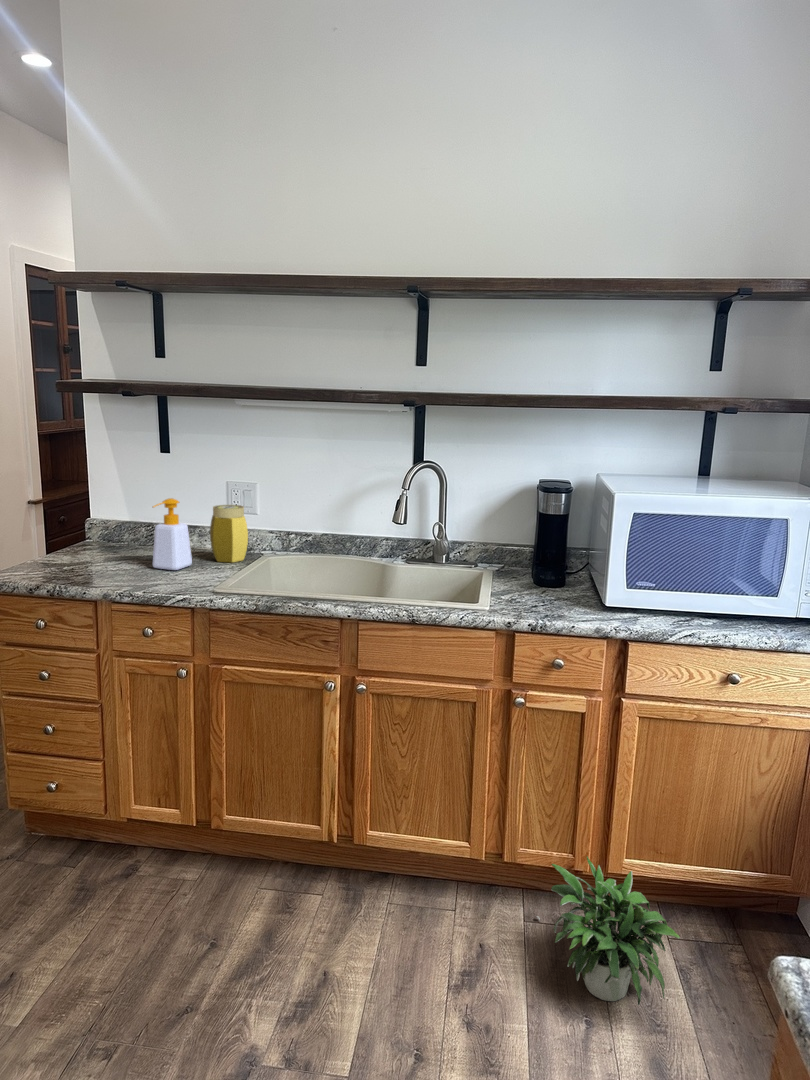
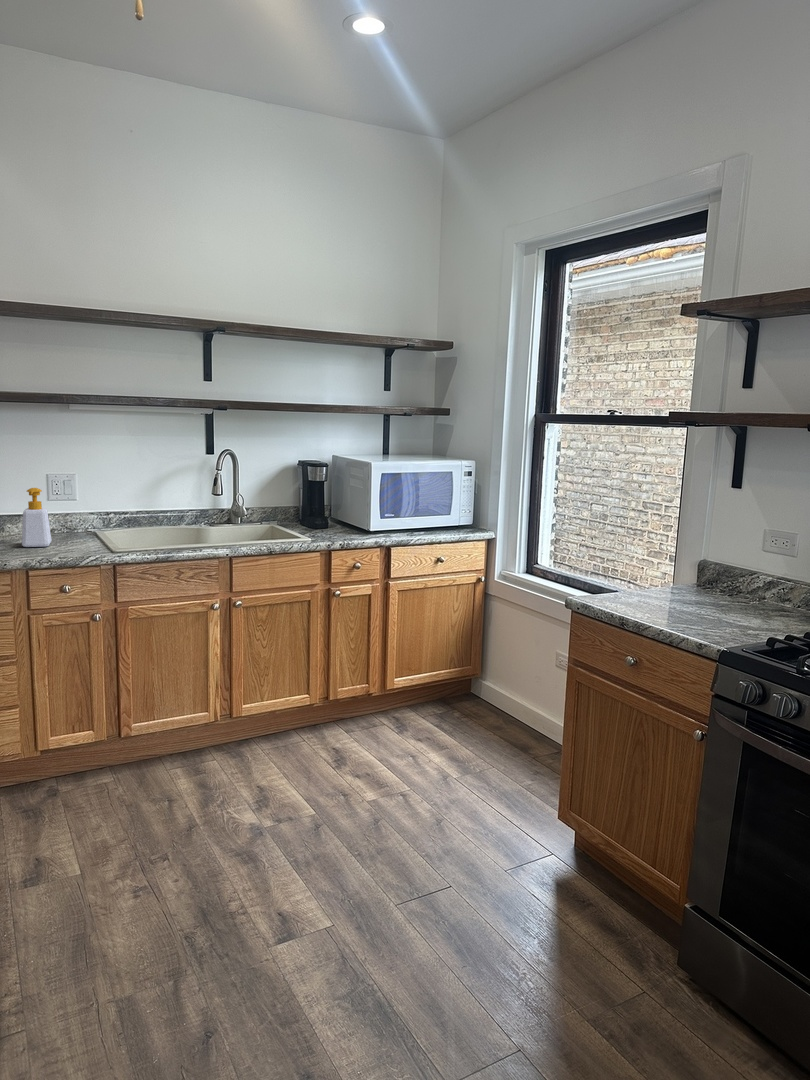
jar: present [210,505,248,562] -> none [50,492,86,539]
potted plant: present [536,856,680,1005] -> none [354,675,447,747]

